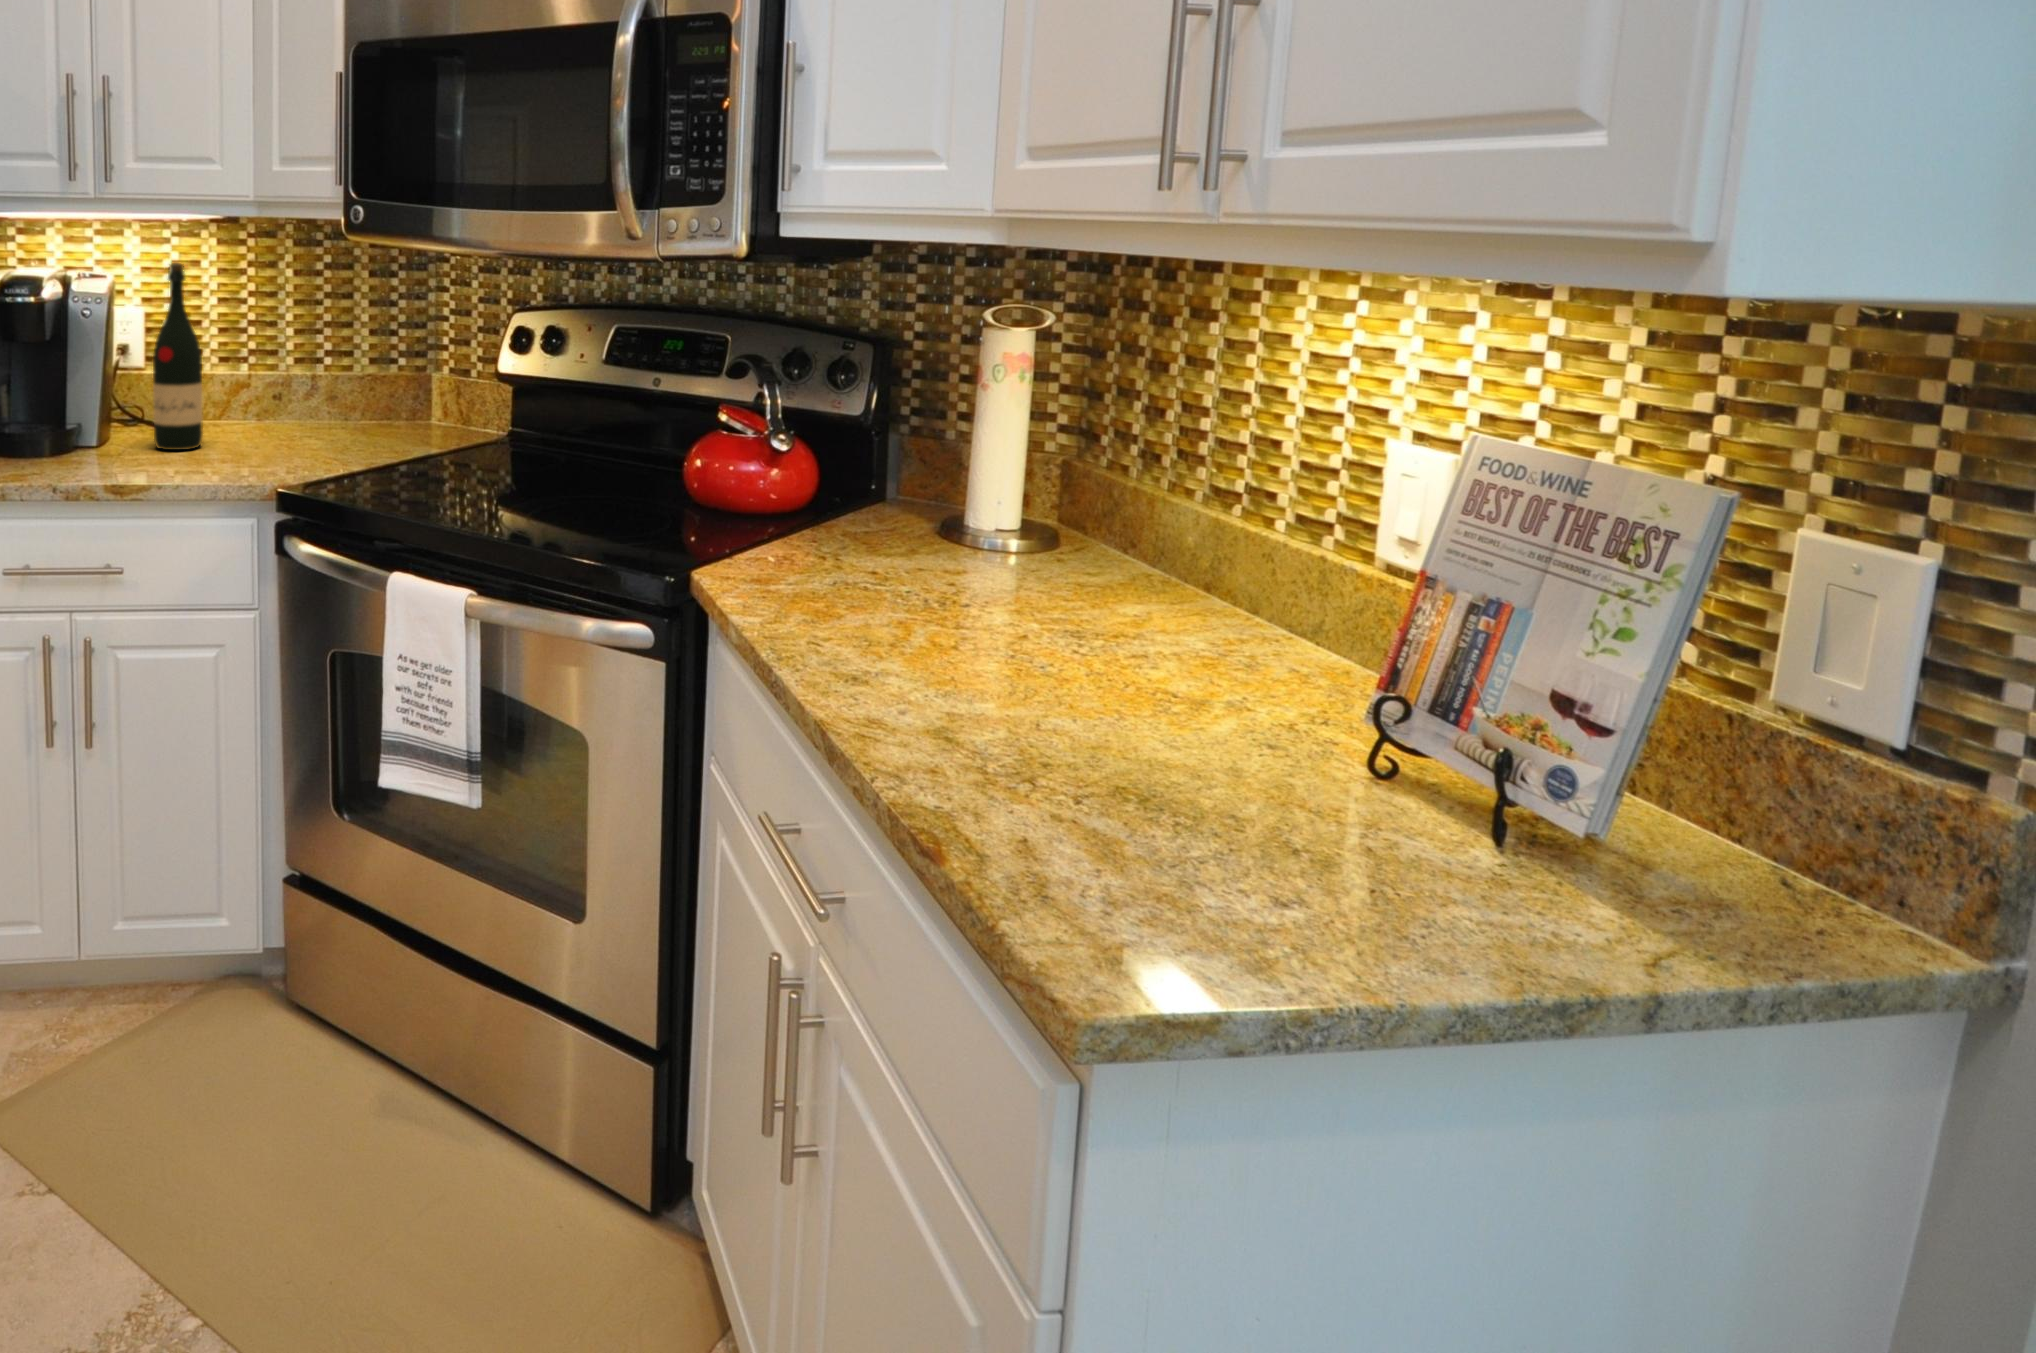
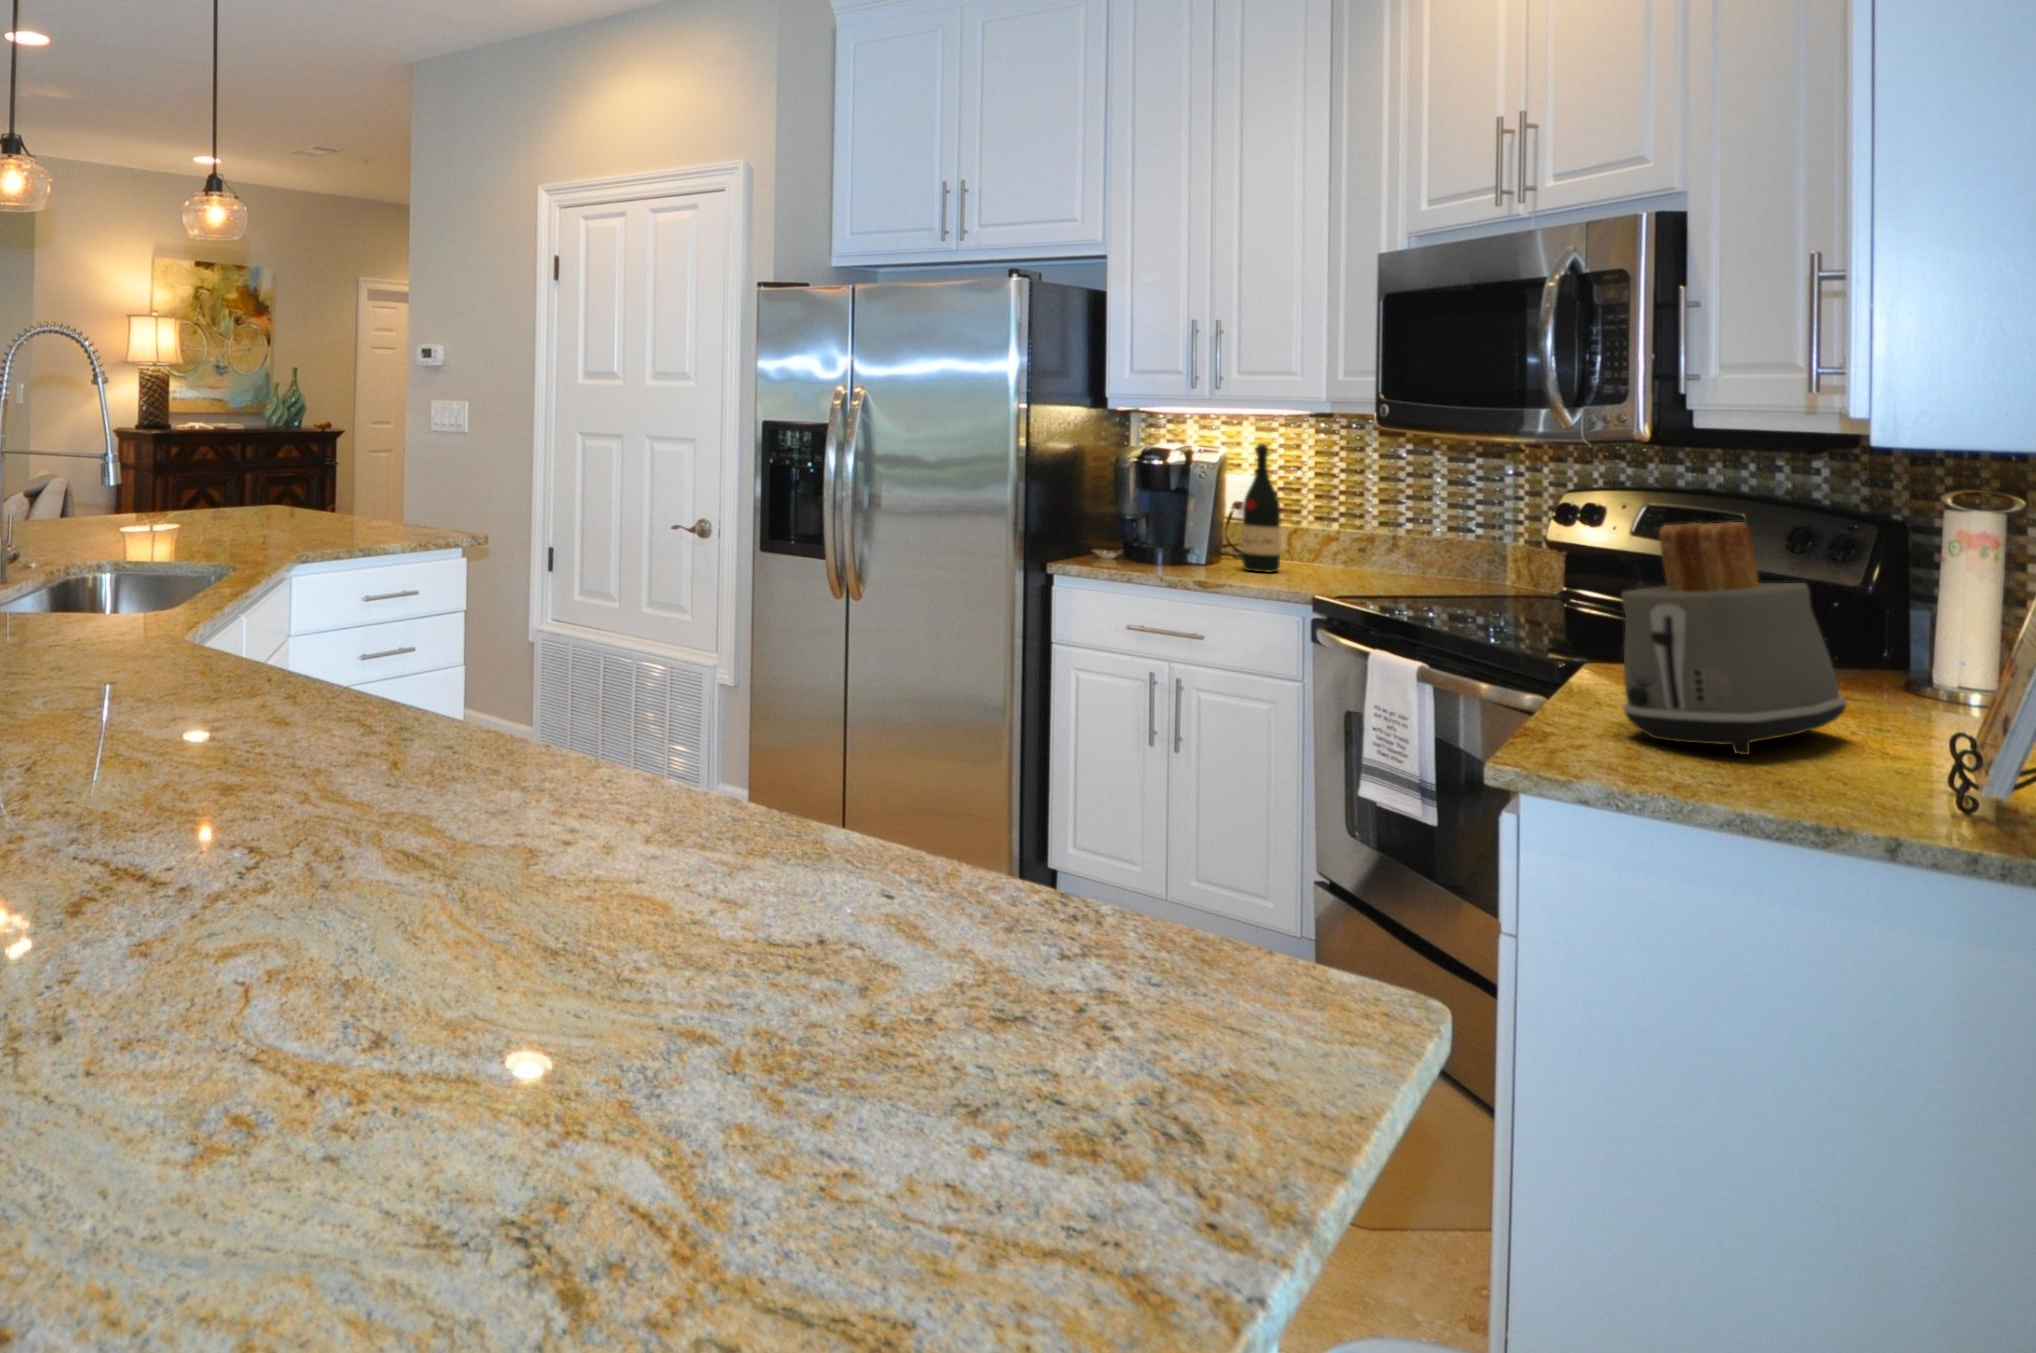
toaster: none [961,385,1192,767] -> present [1621,522,1846,755]

